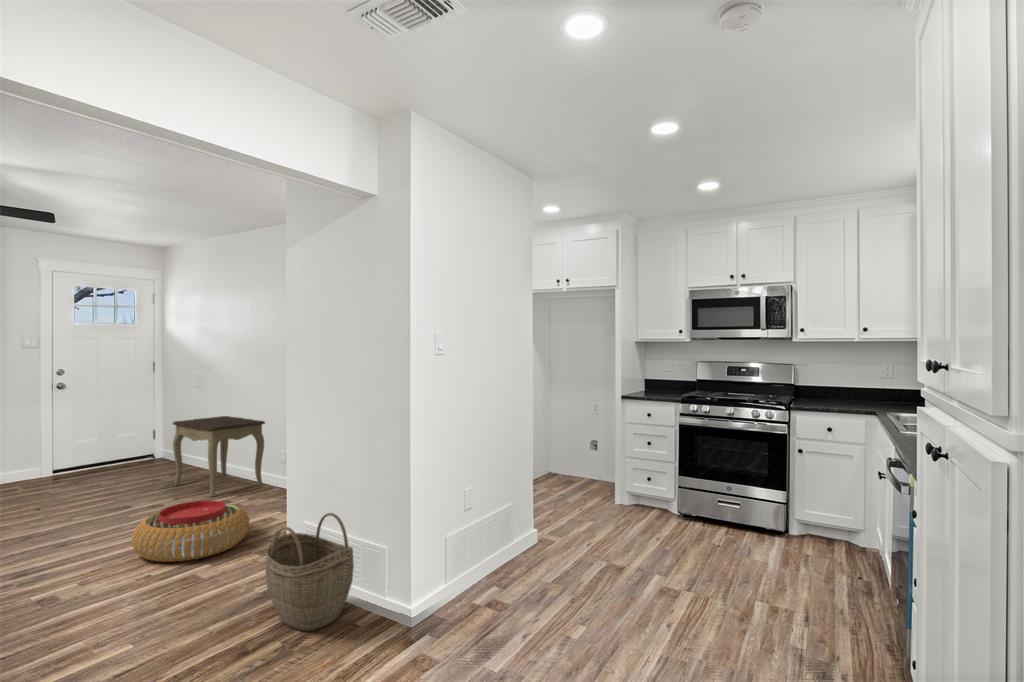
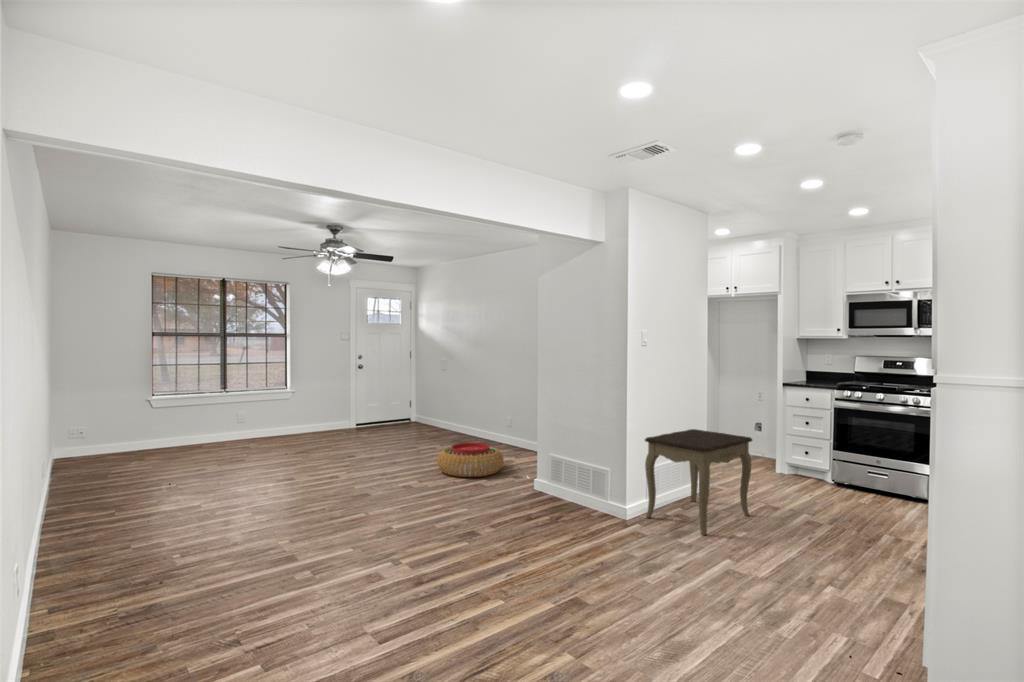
side table: present [173,416,265,497] -> present [645,429,752,535]
woven basket: present [266,513,354,631] -> none [535,447,588,515]

